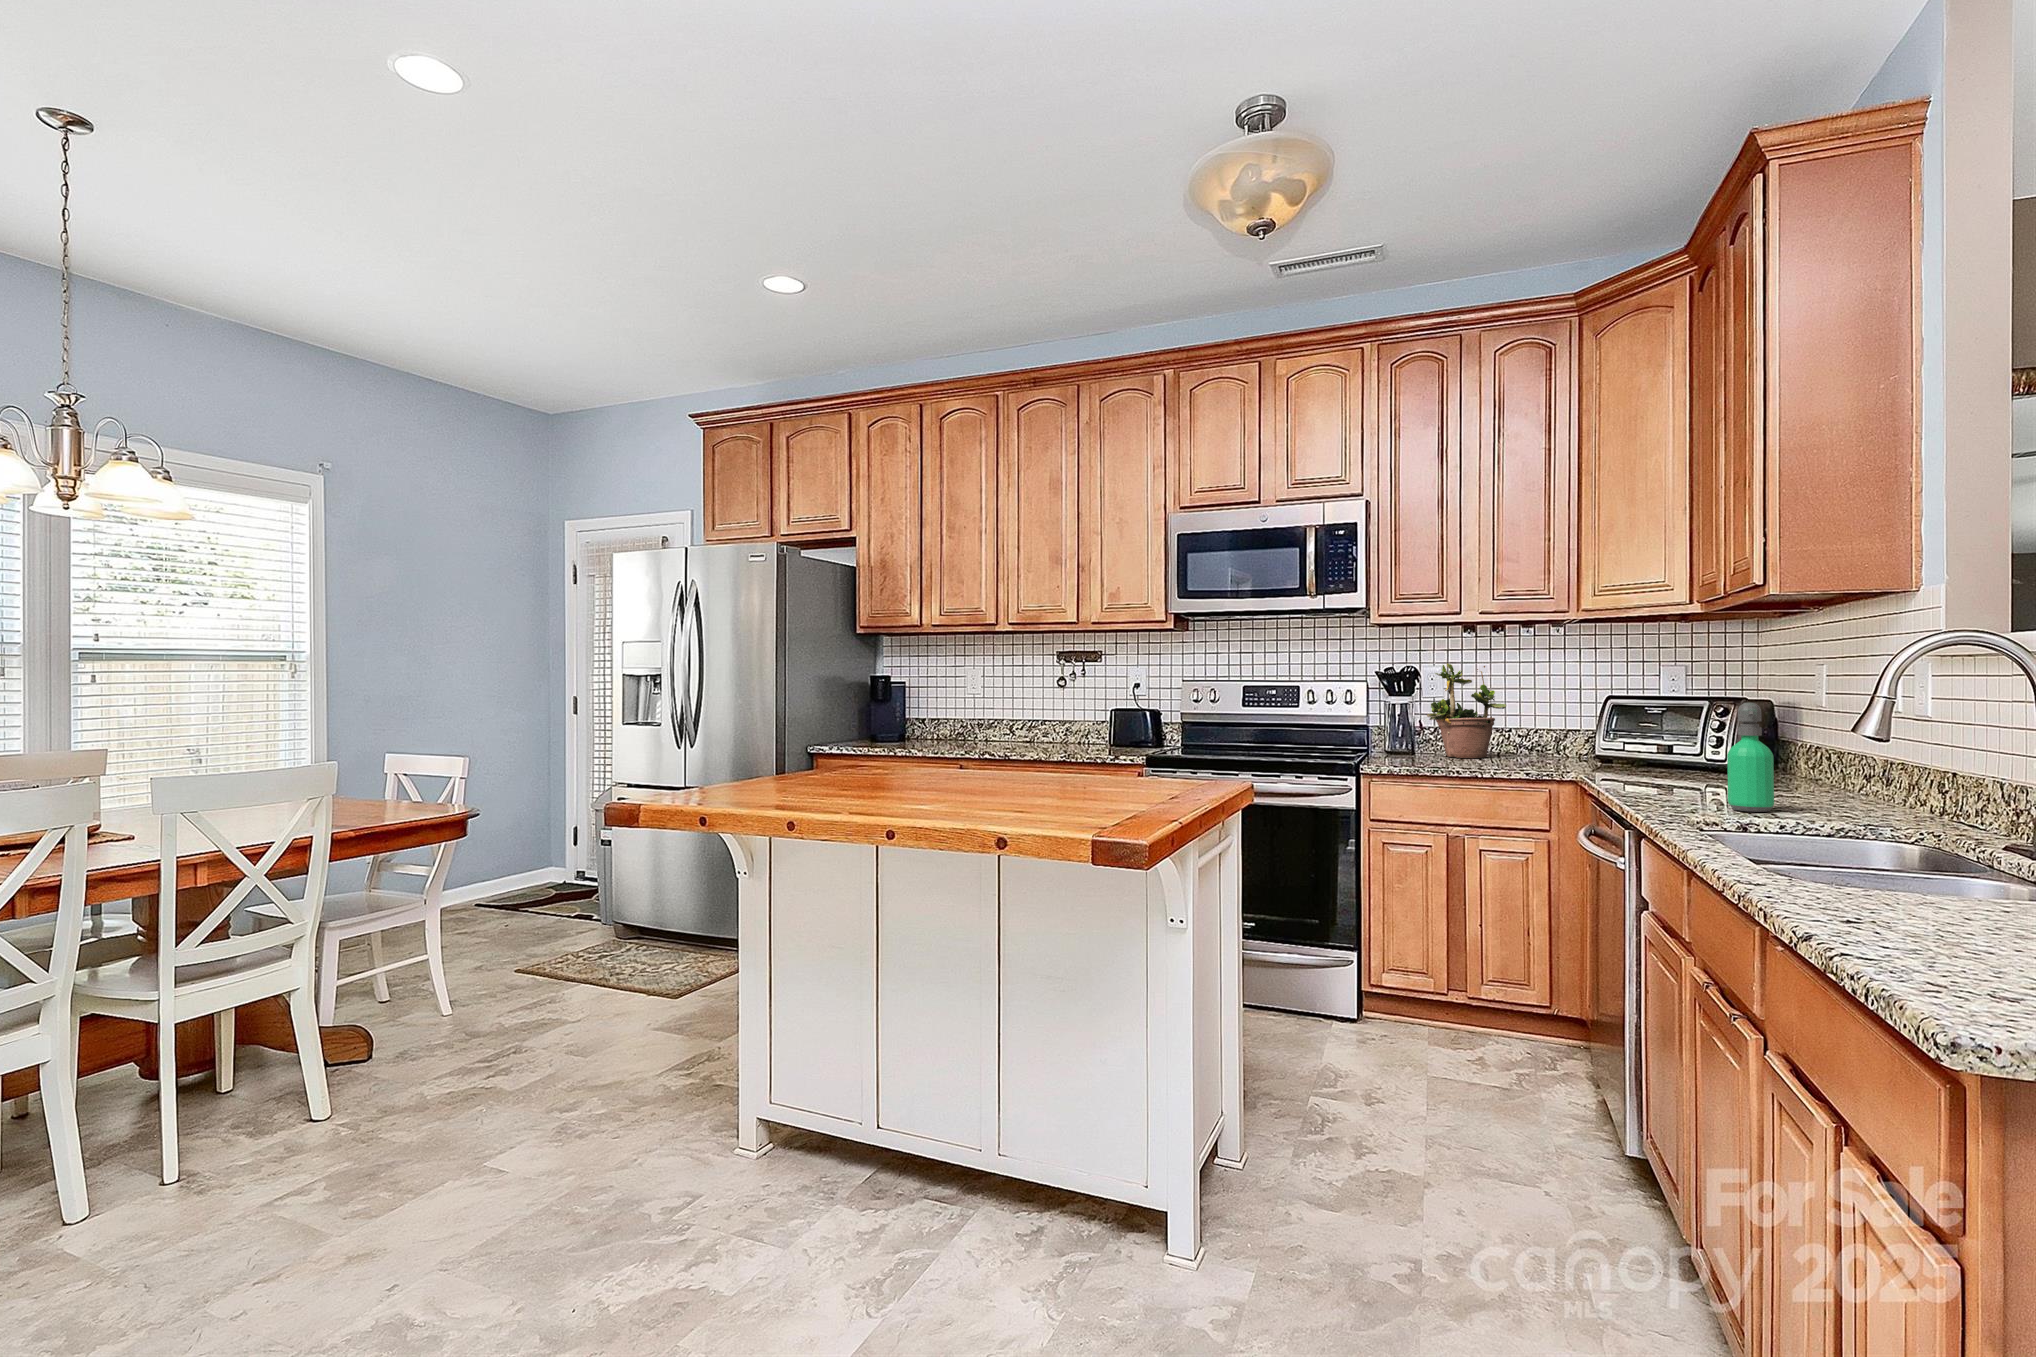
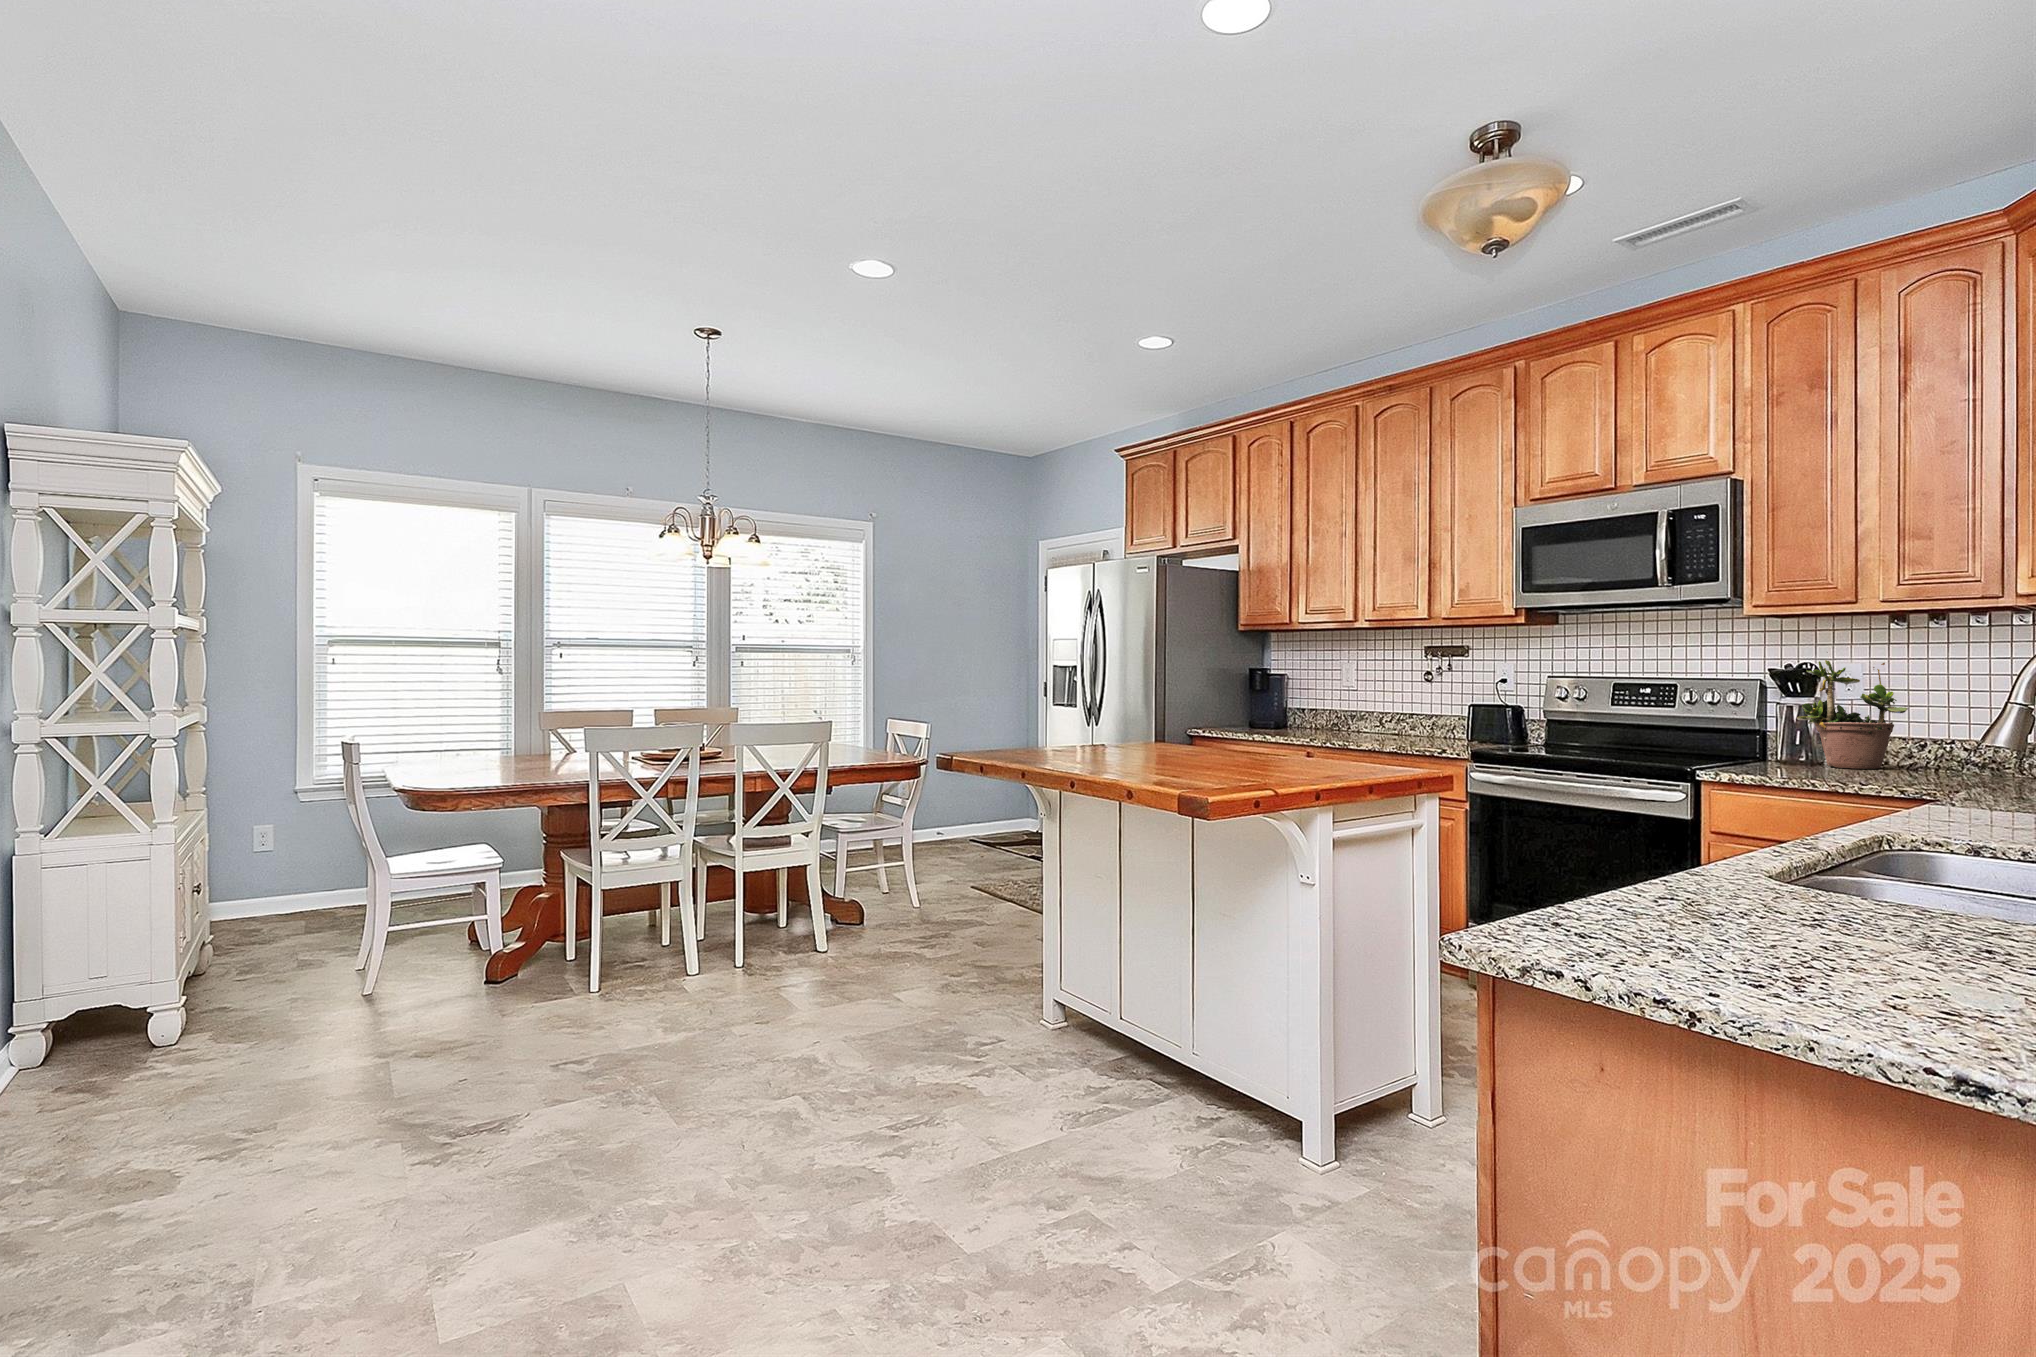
soap dispenser: present [1727,703,1774,812] -> none [1923,706,1978,825]

